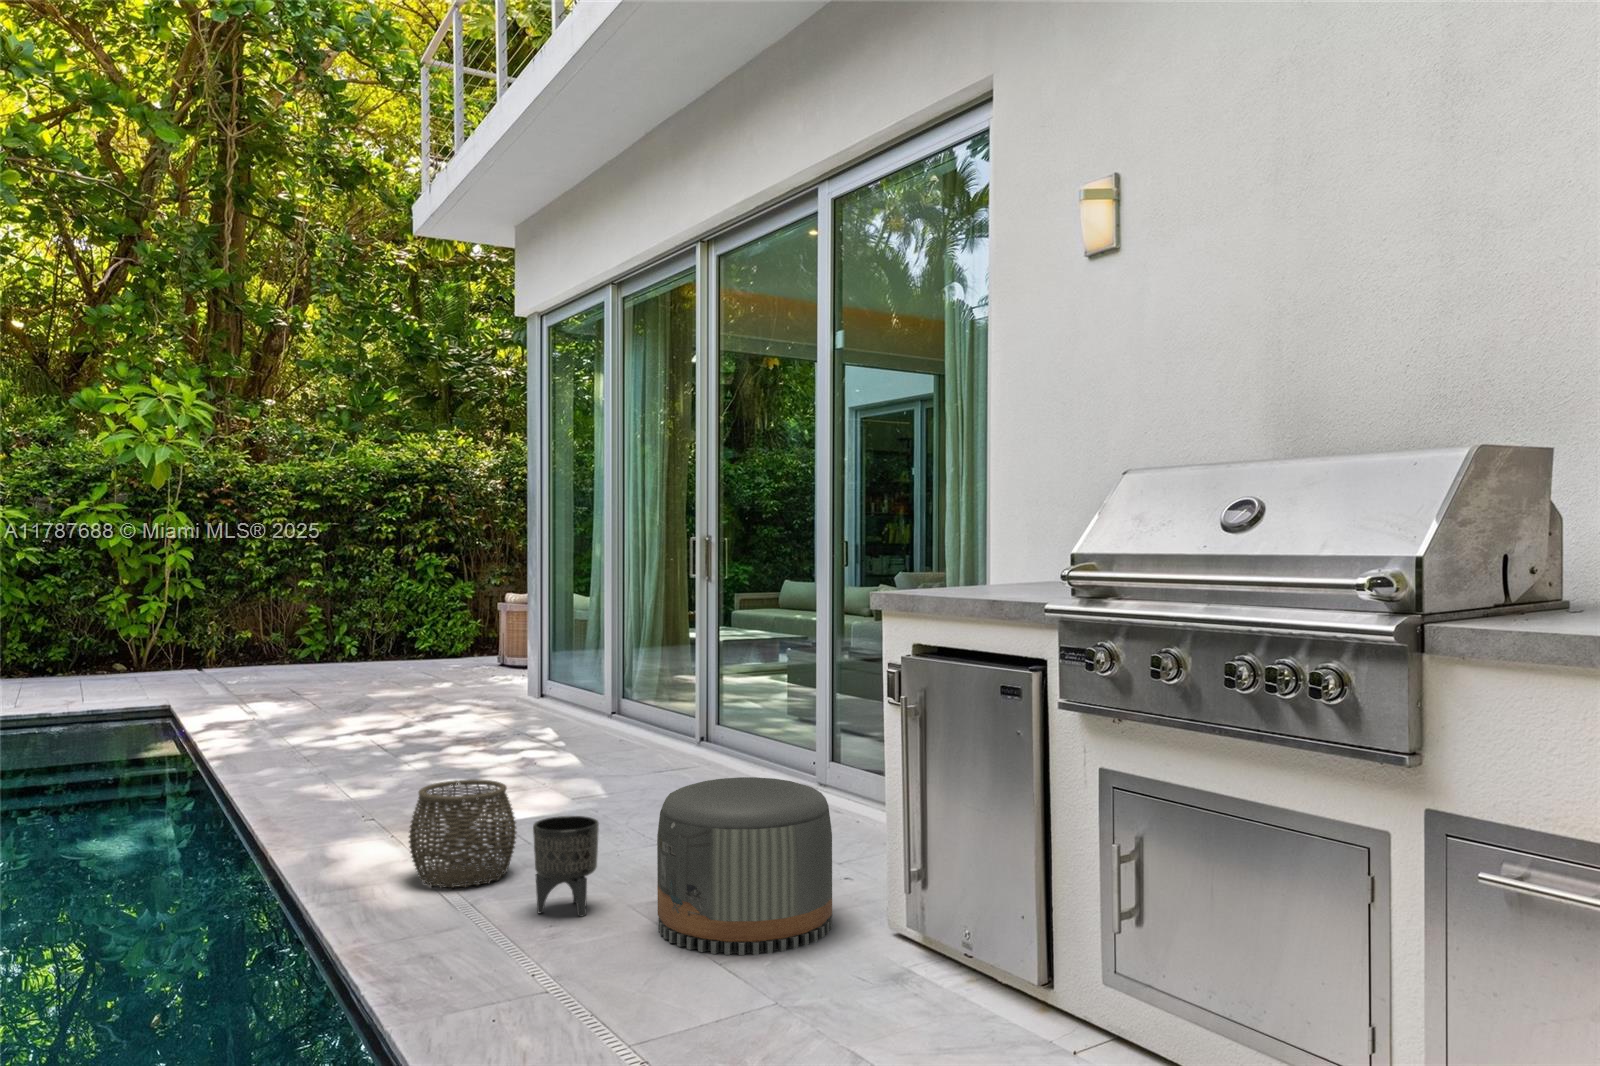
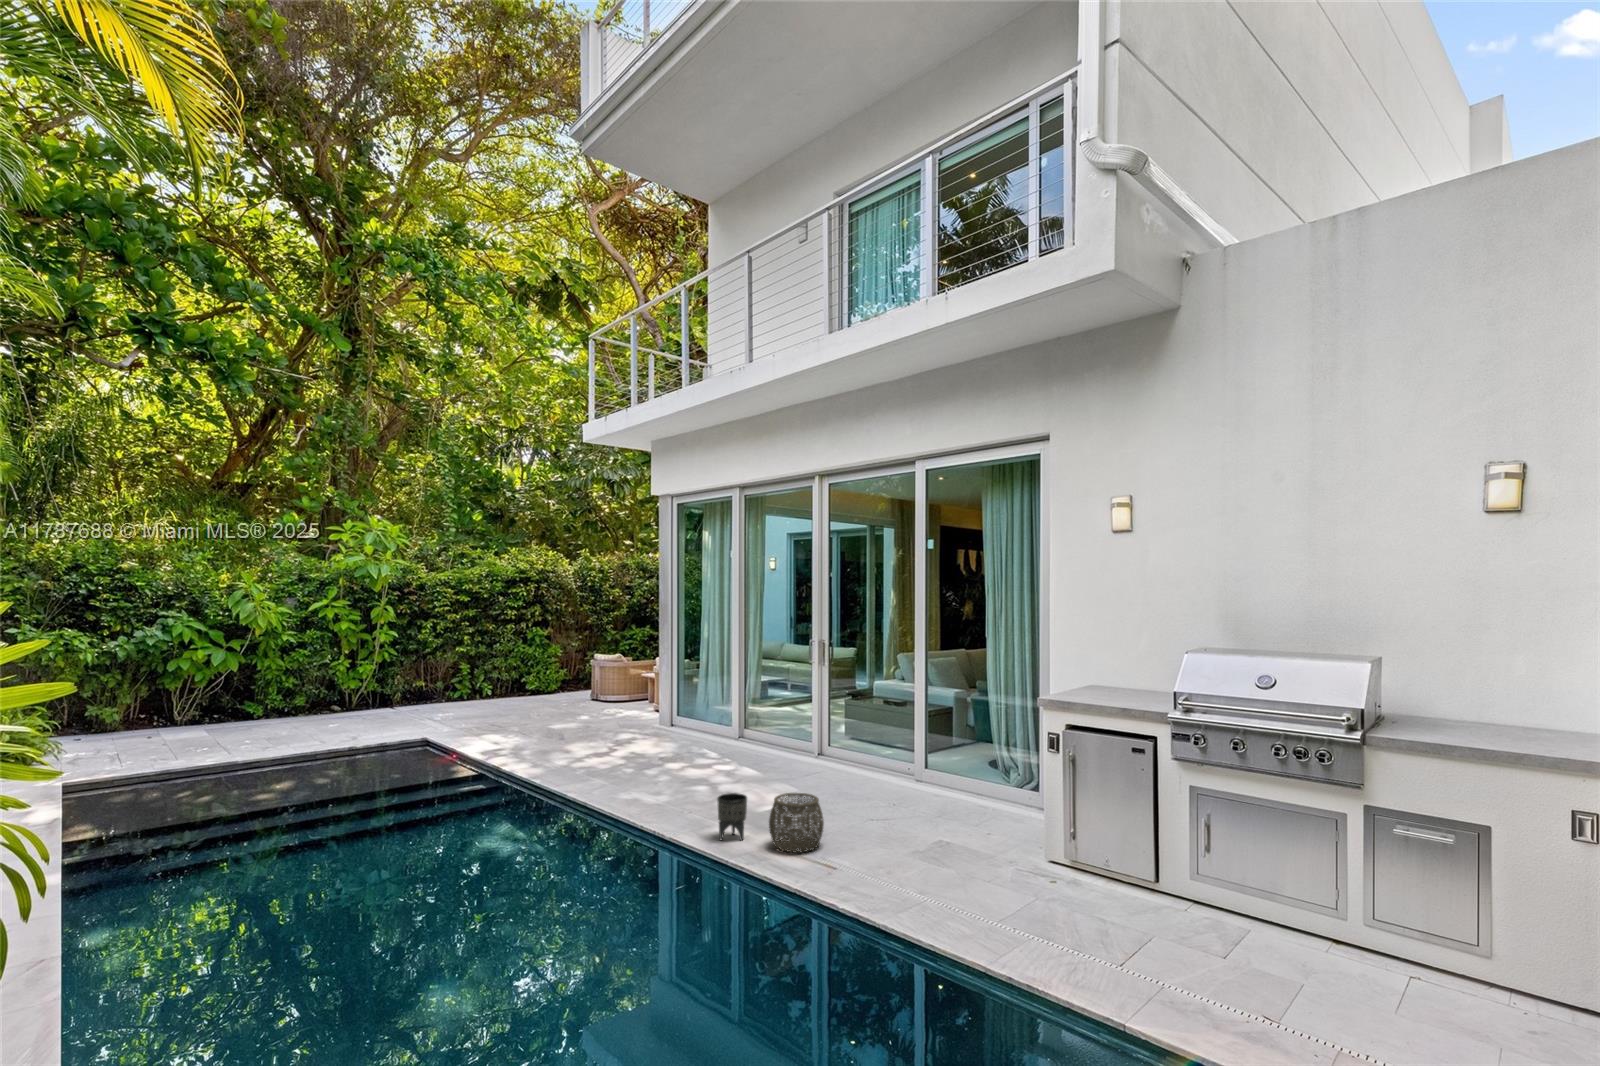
pouf: present [657,777,832,955] -> none [933,789,1020,879]
planter: present [533,816,599,917] -> present [717,793,747,840]

